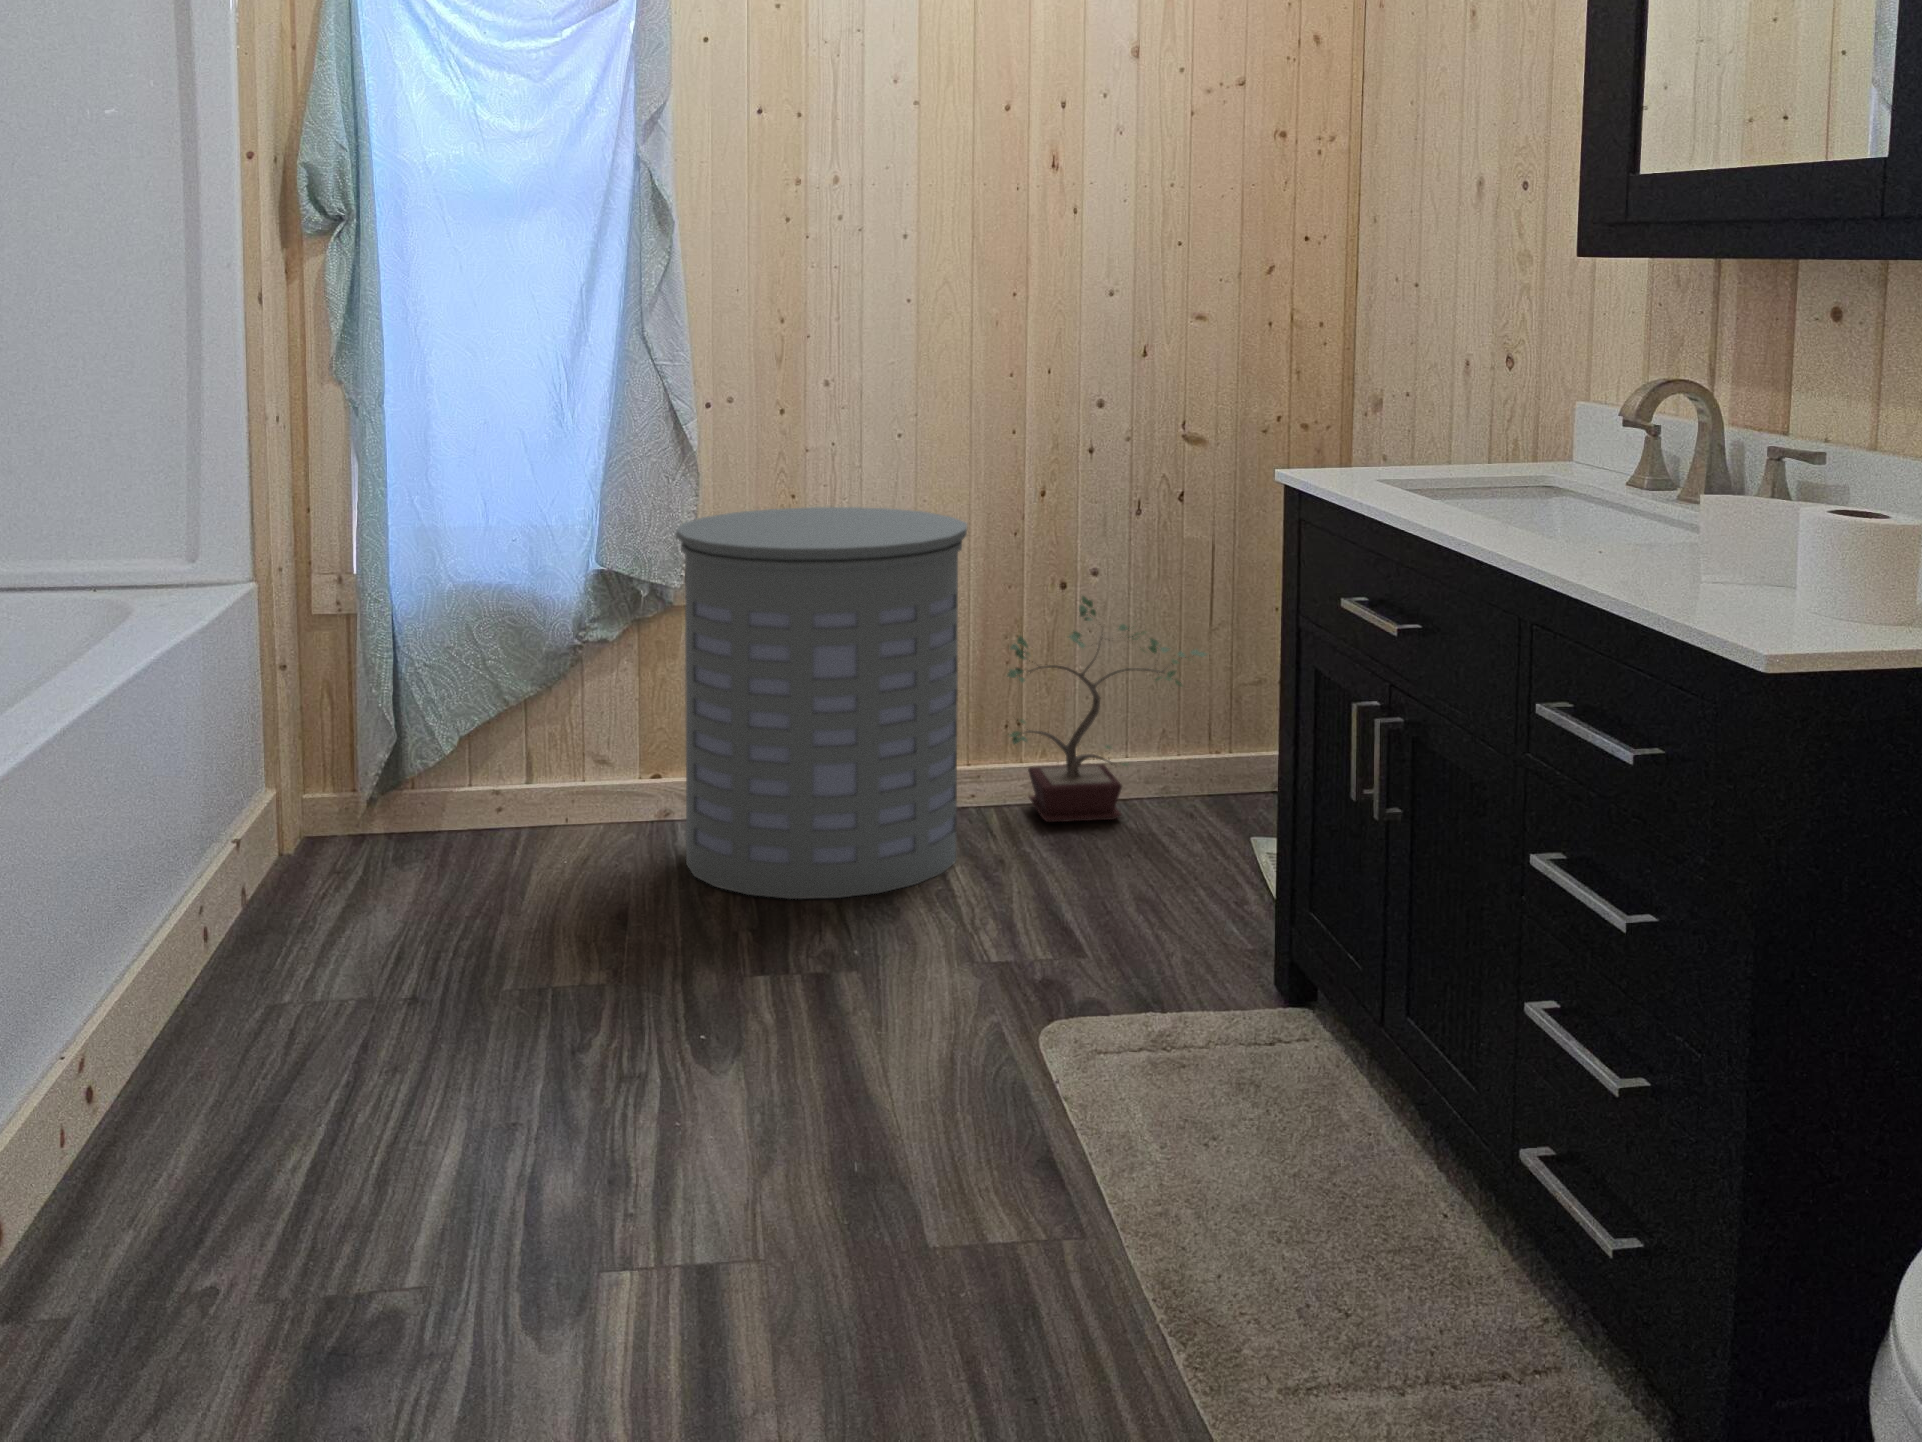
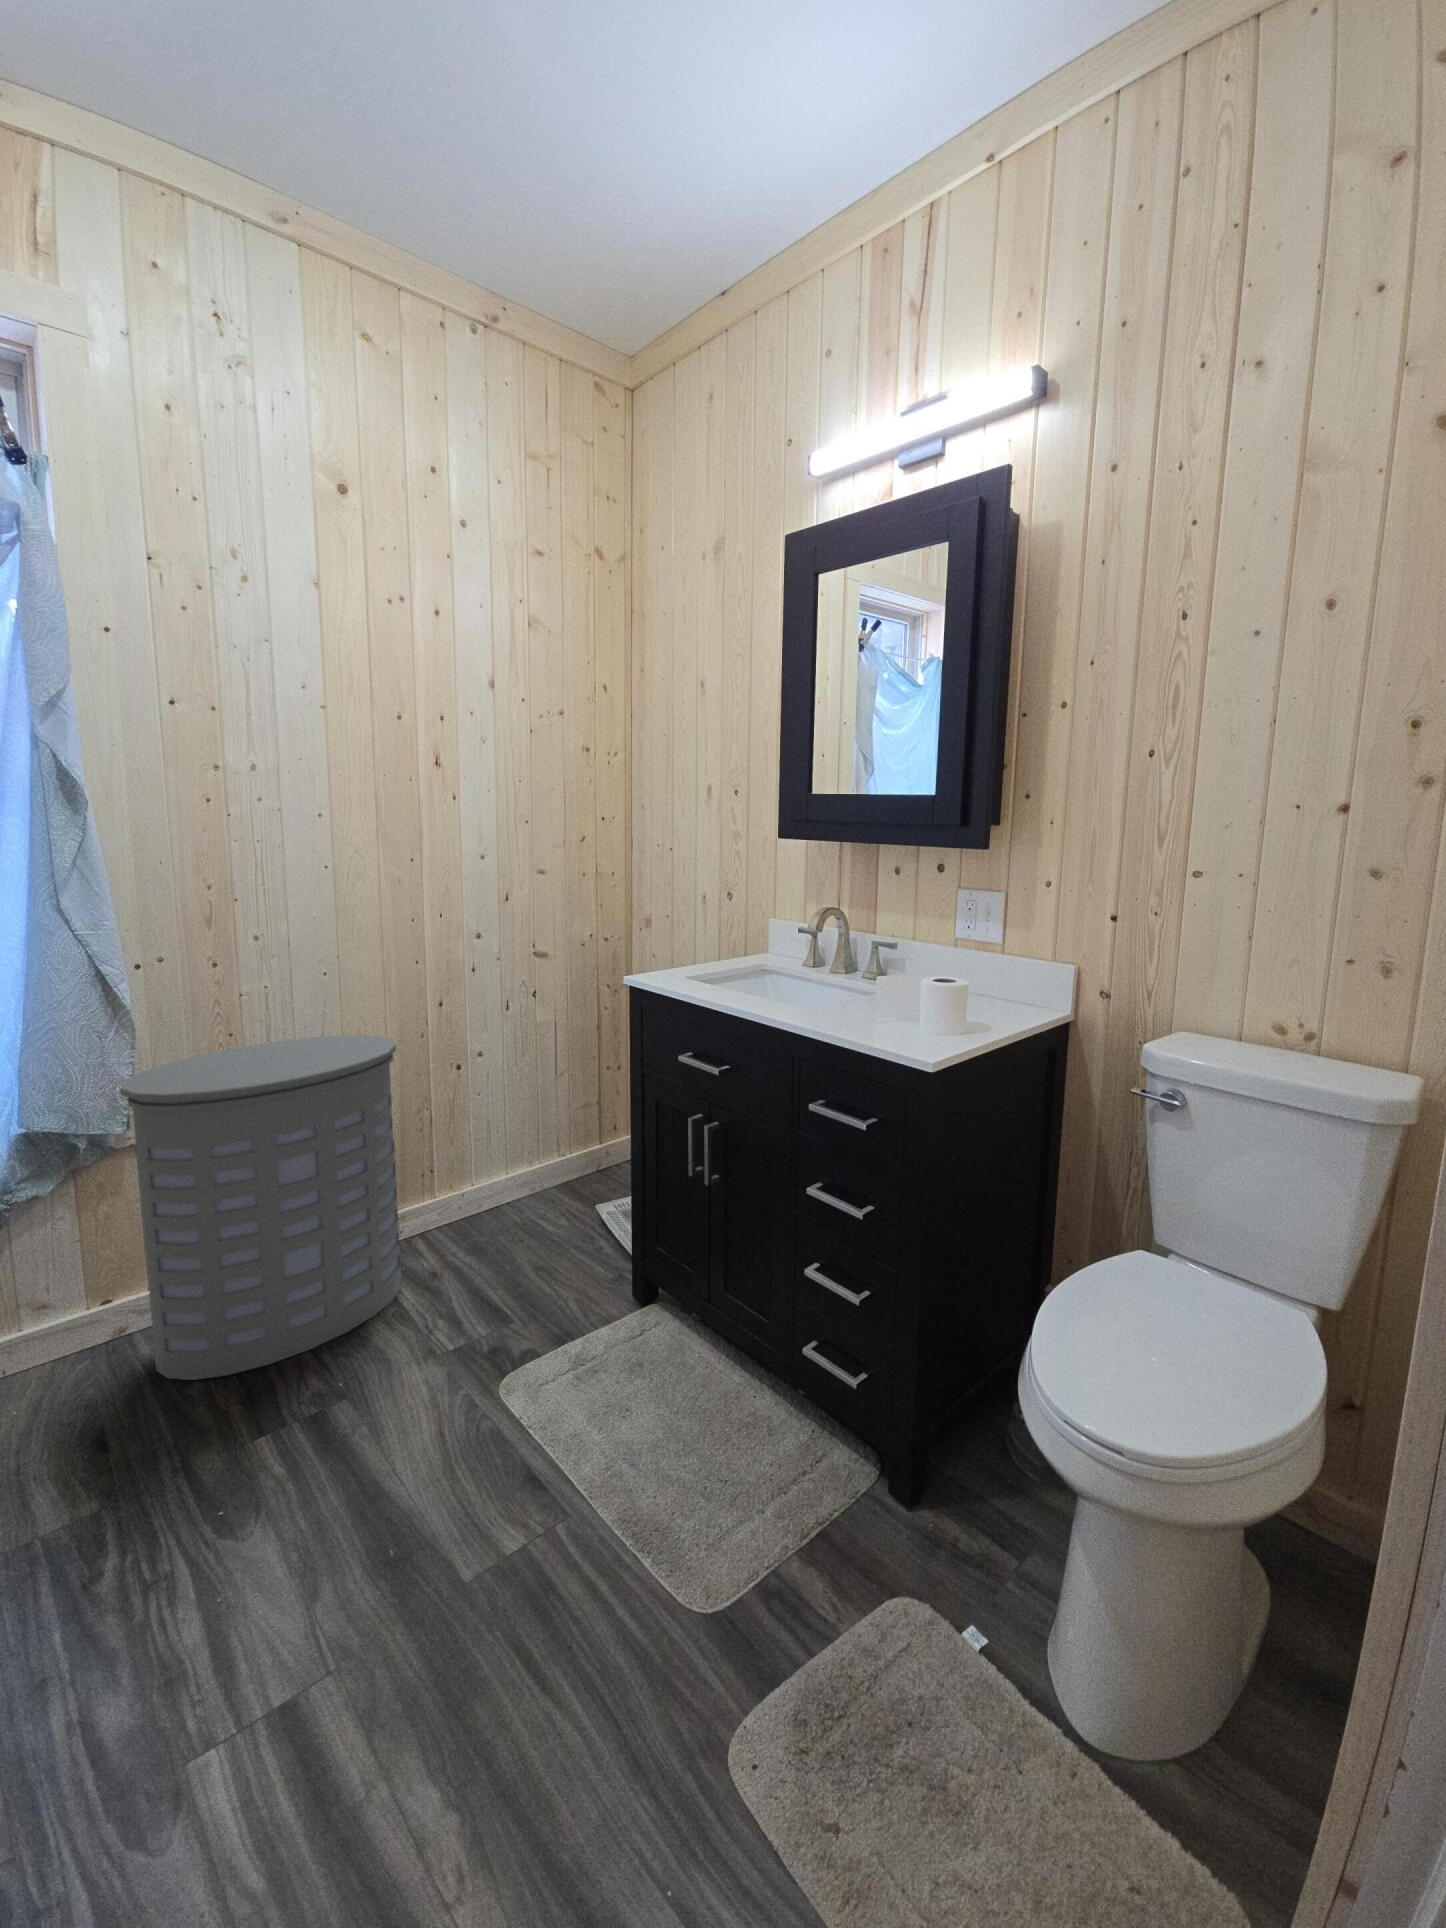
potted plant: present [1007,596,1206,822] -> none [425,1074,563,1237]

